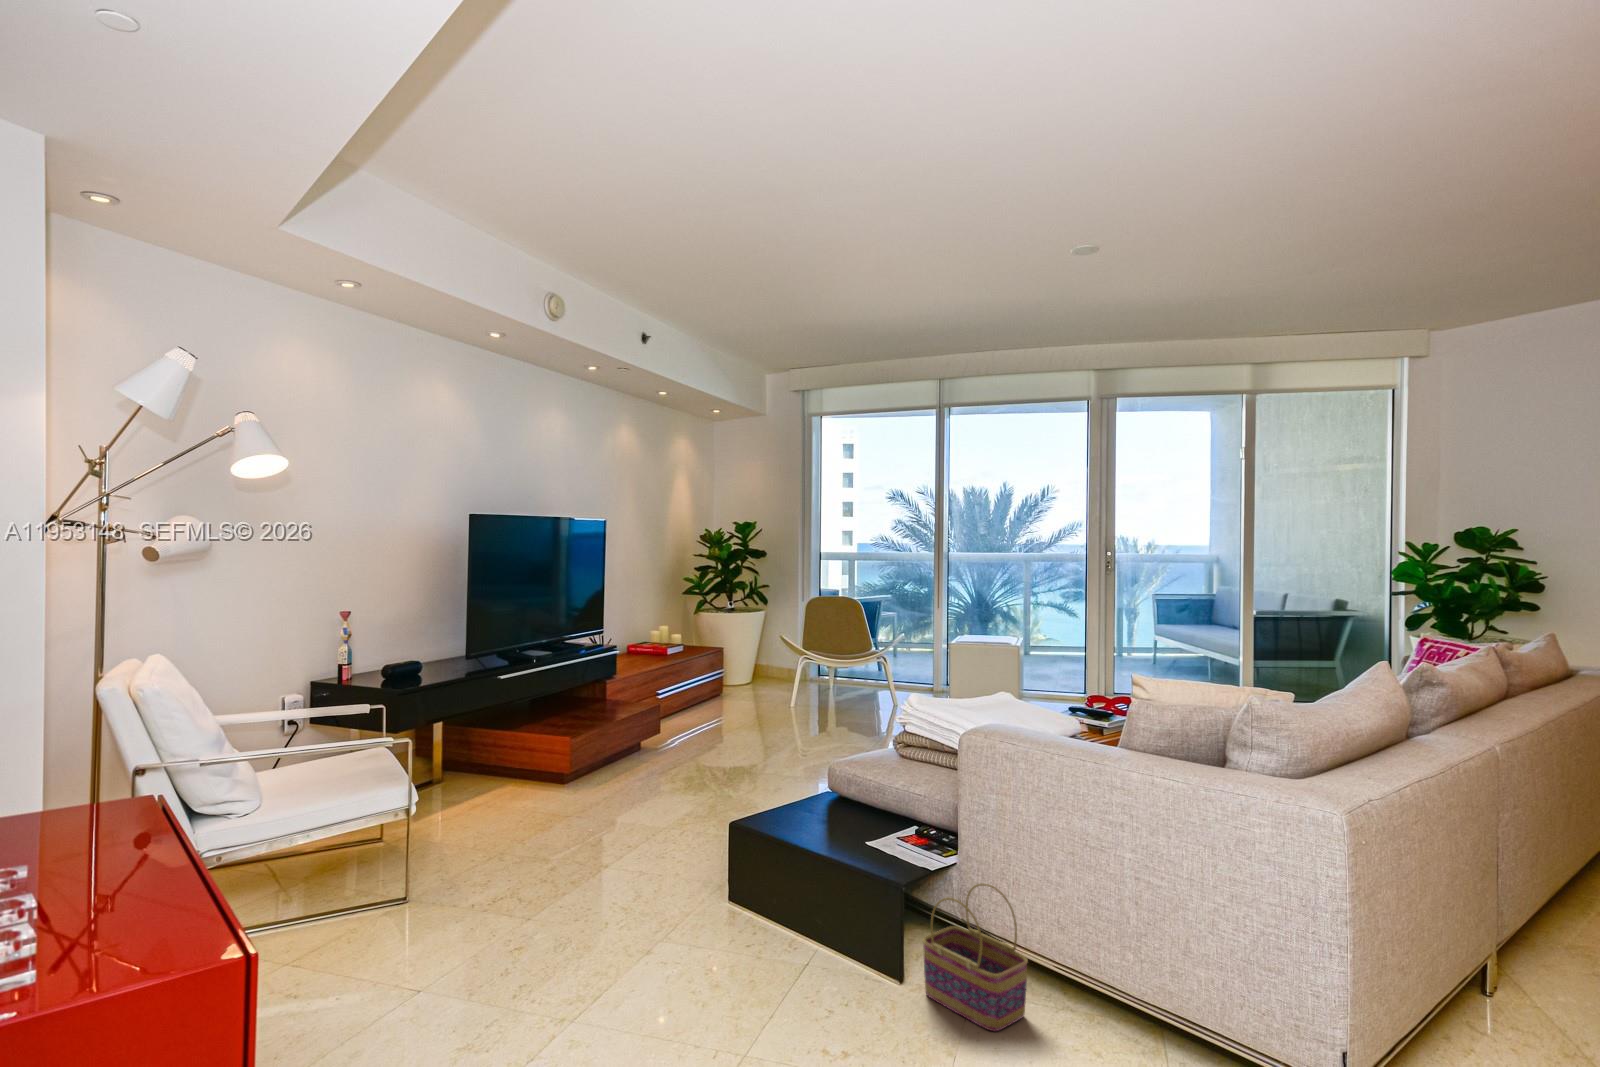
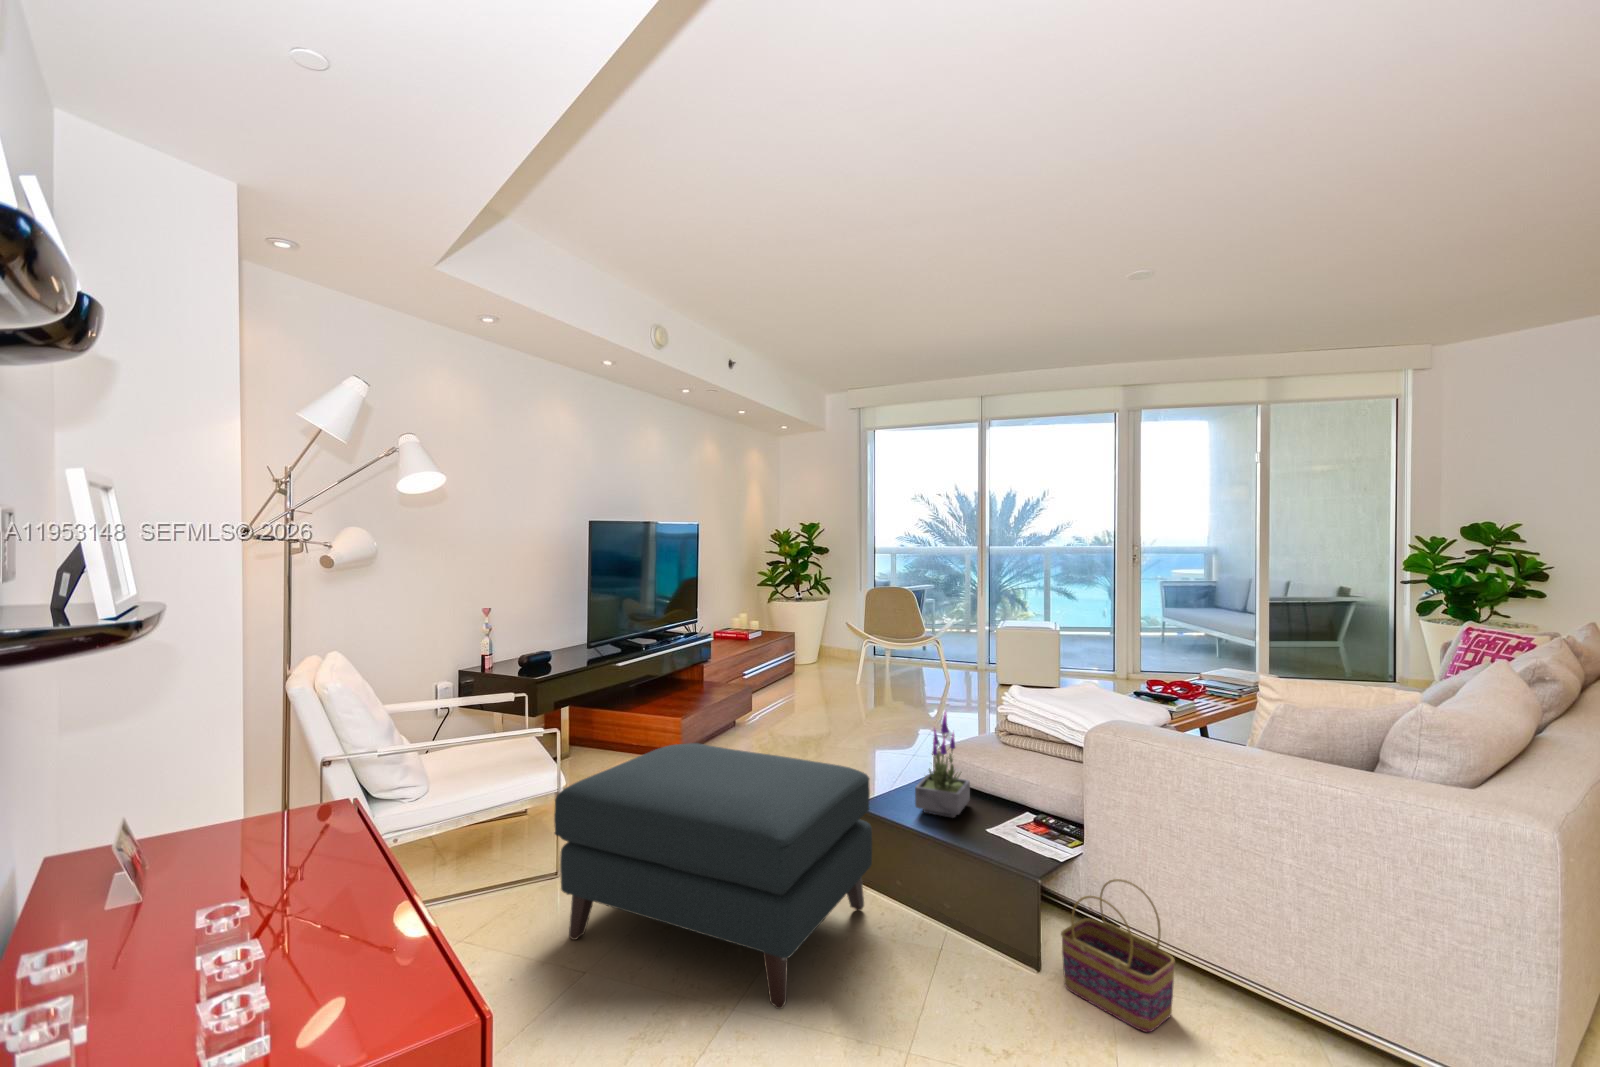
potted plant: none [795,716,855,830] -> present [915,712,970,818]
ottoman: none [400,755,746,1016] -> present [554,743,872,1009]

